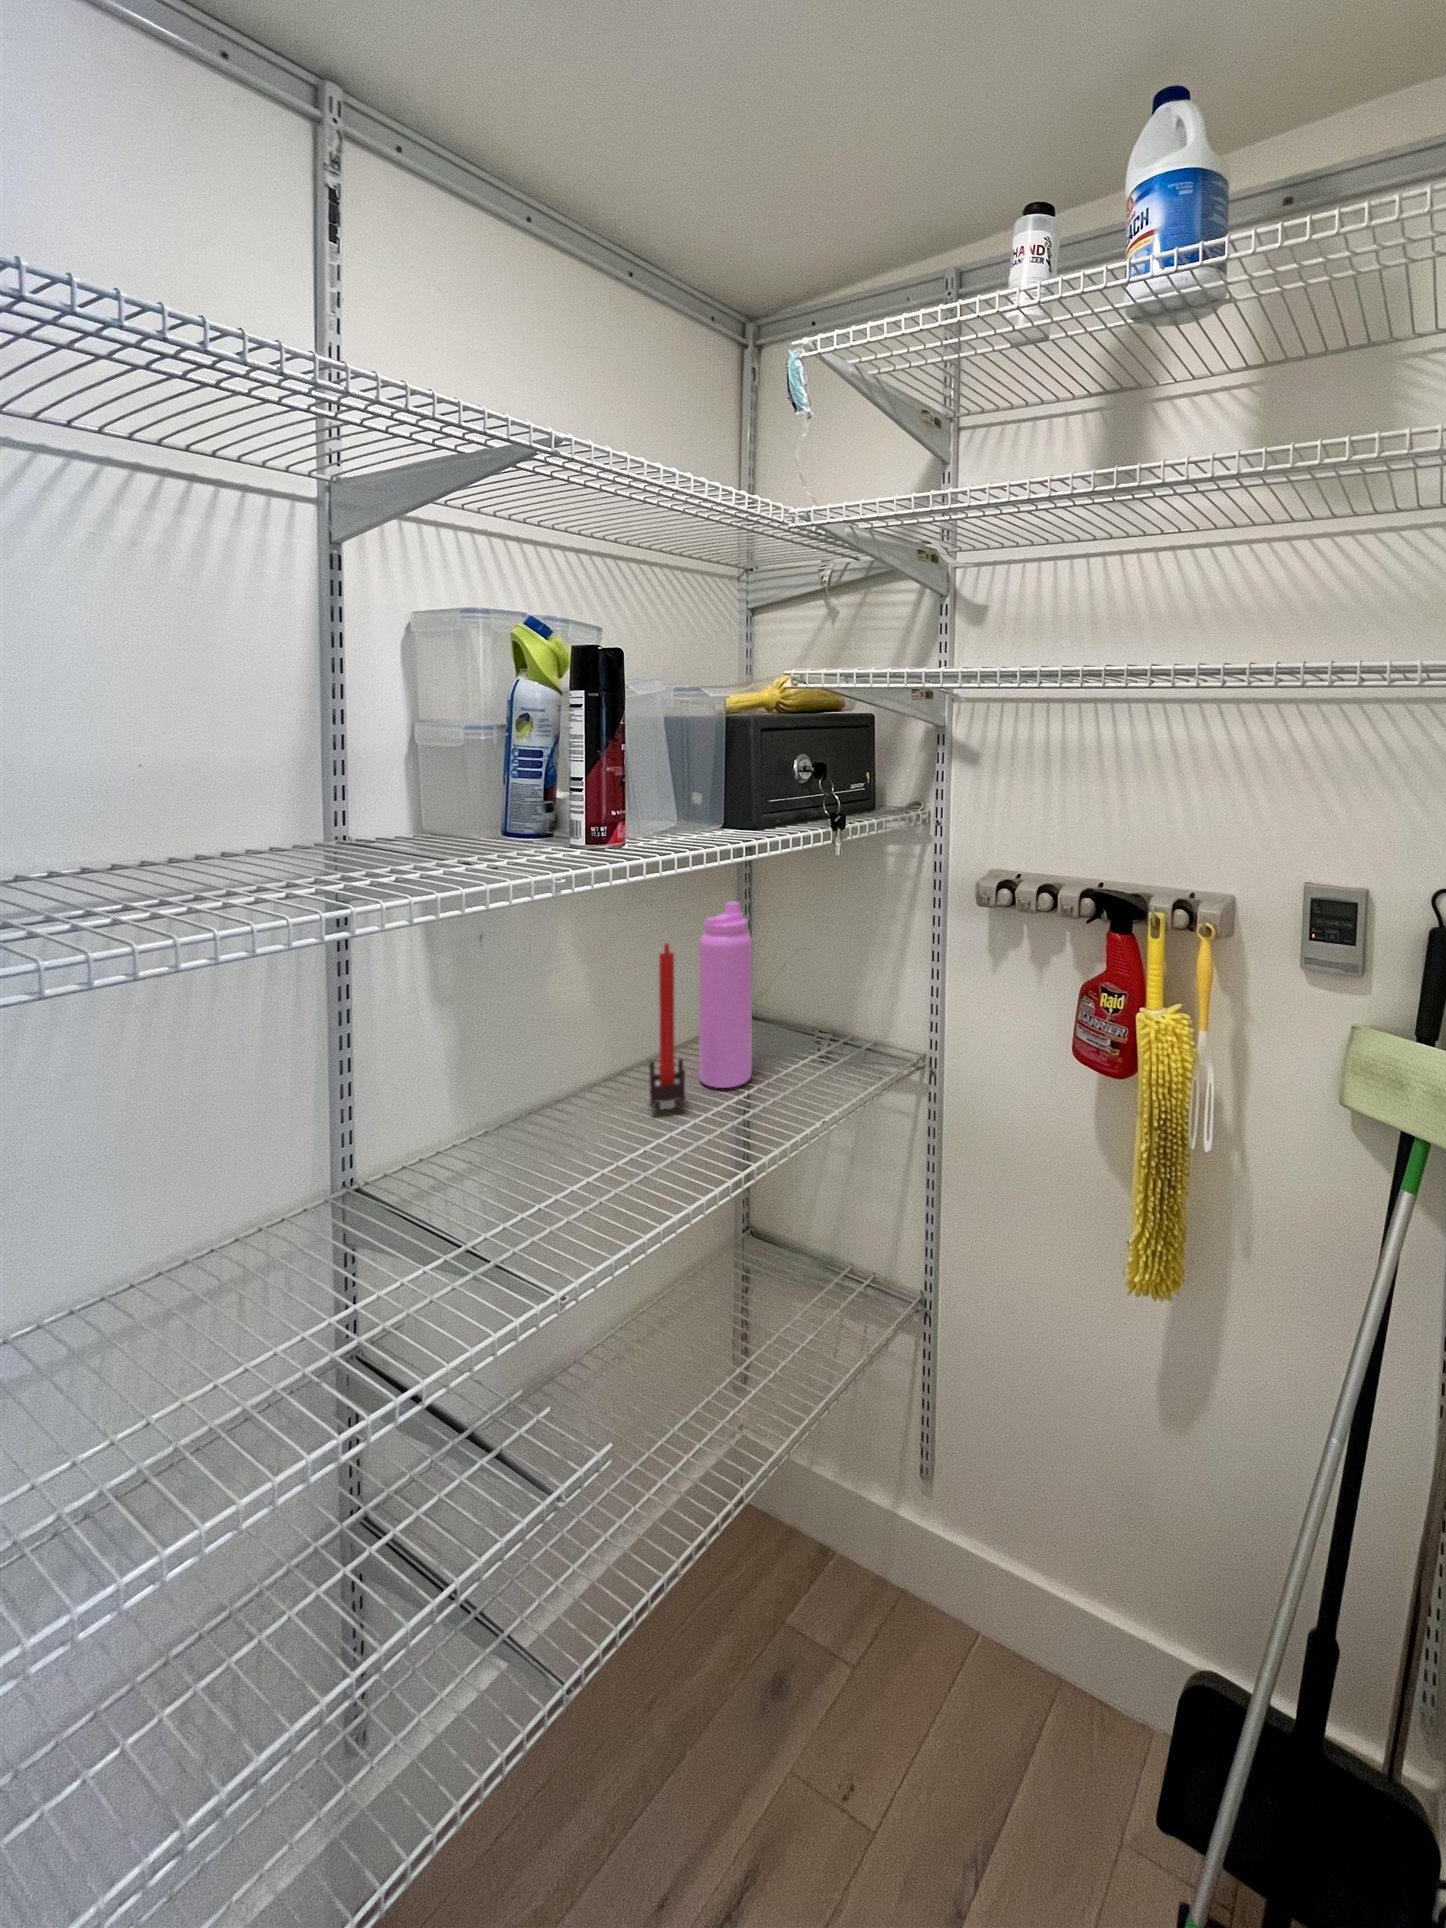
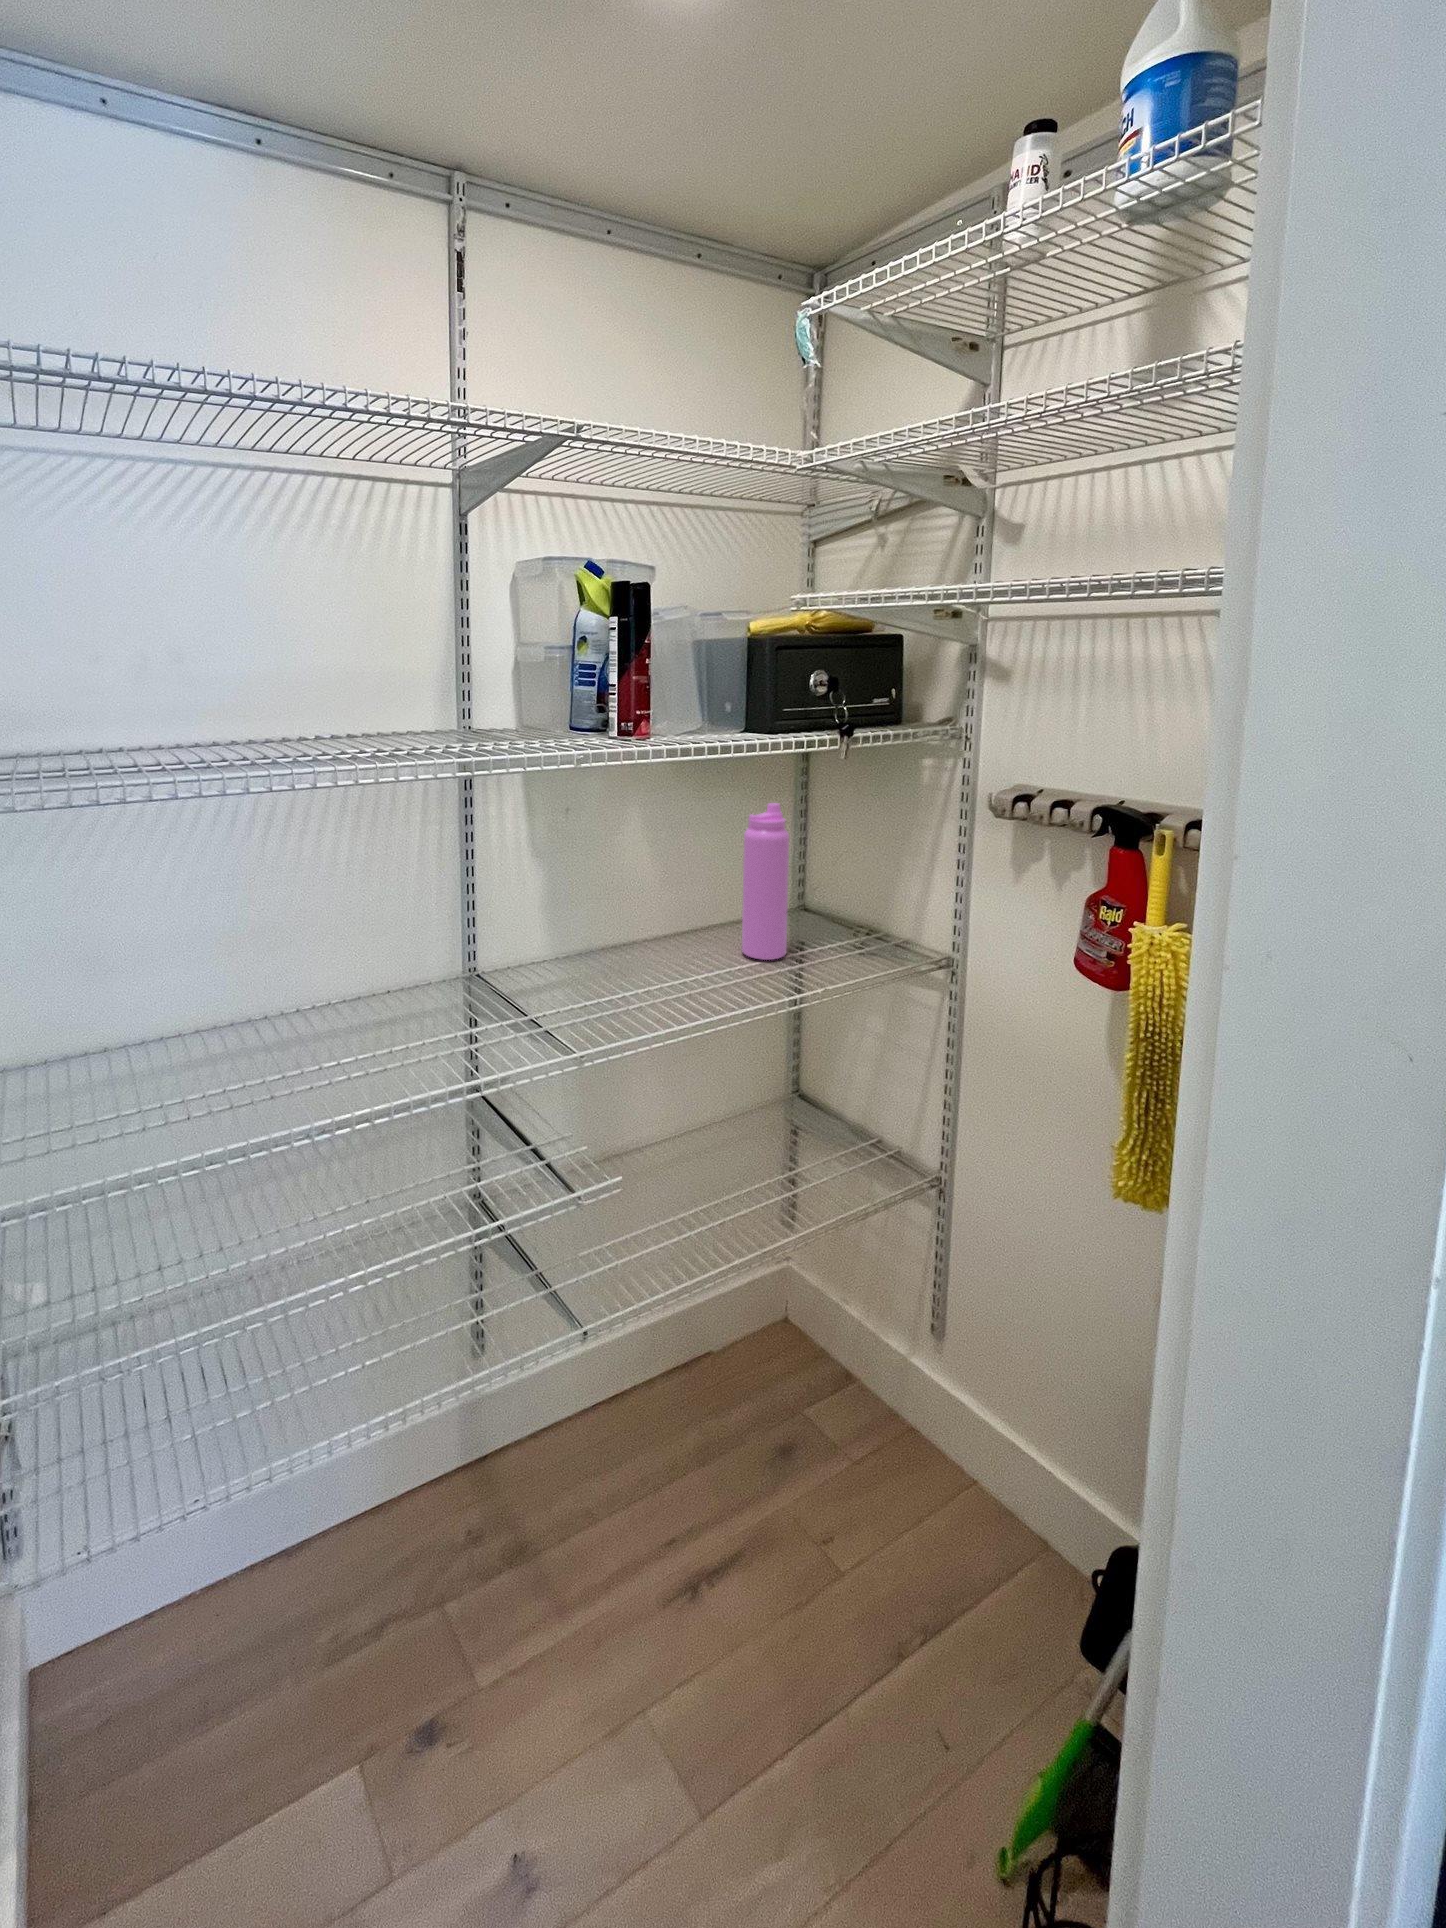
candle: present [649,943,685,1109] -> none [694,831,724,967]

